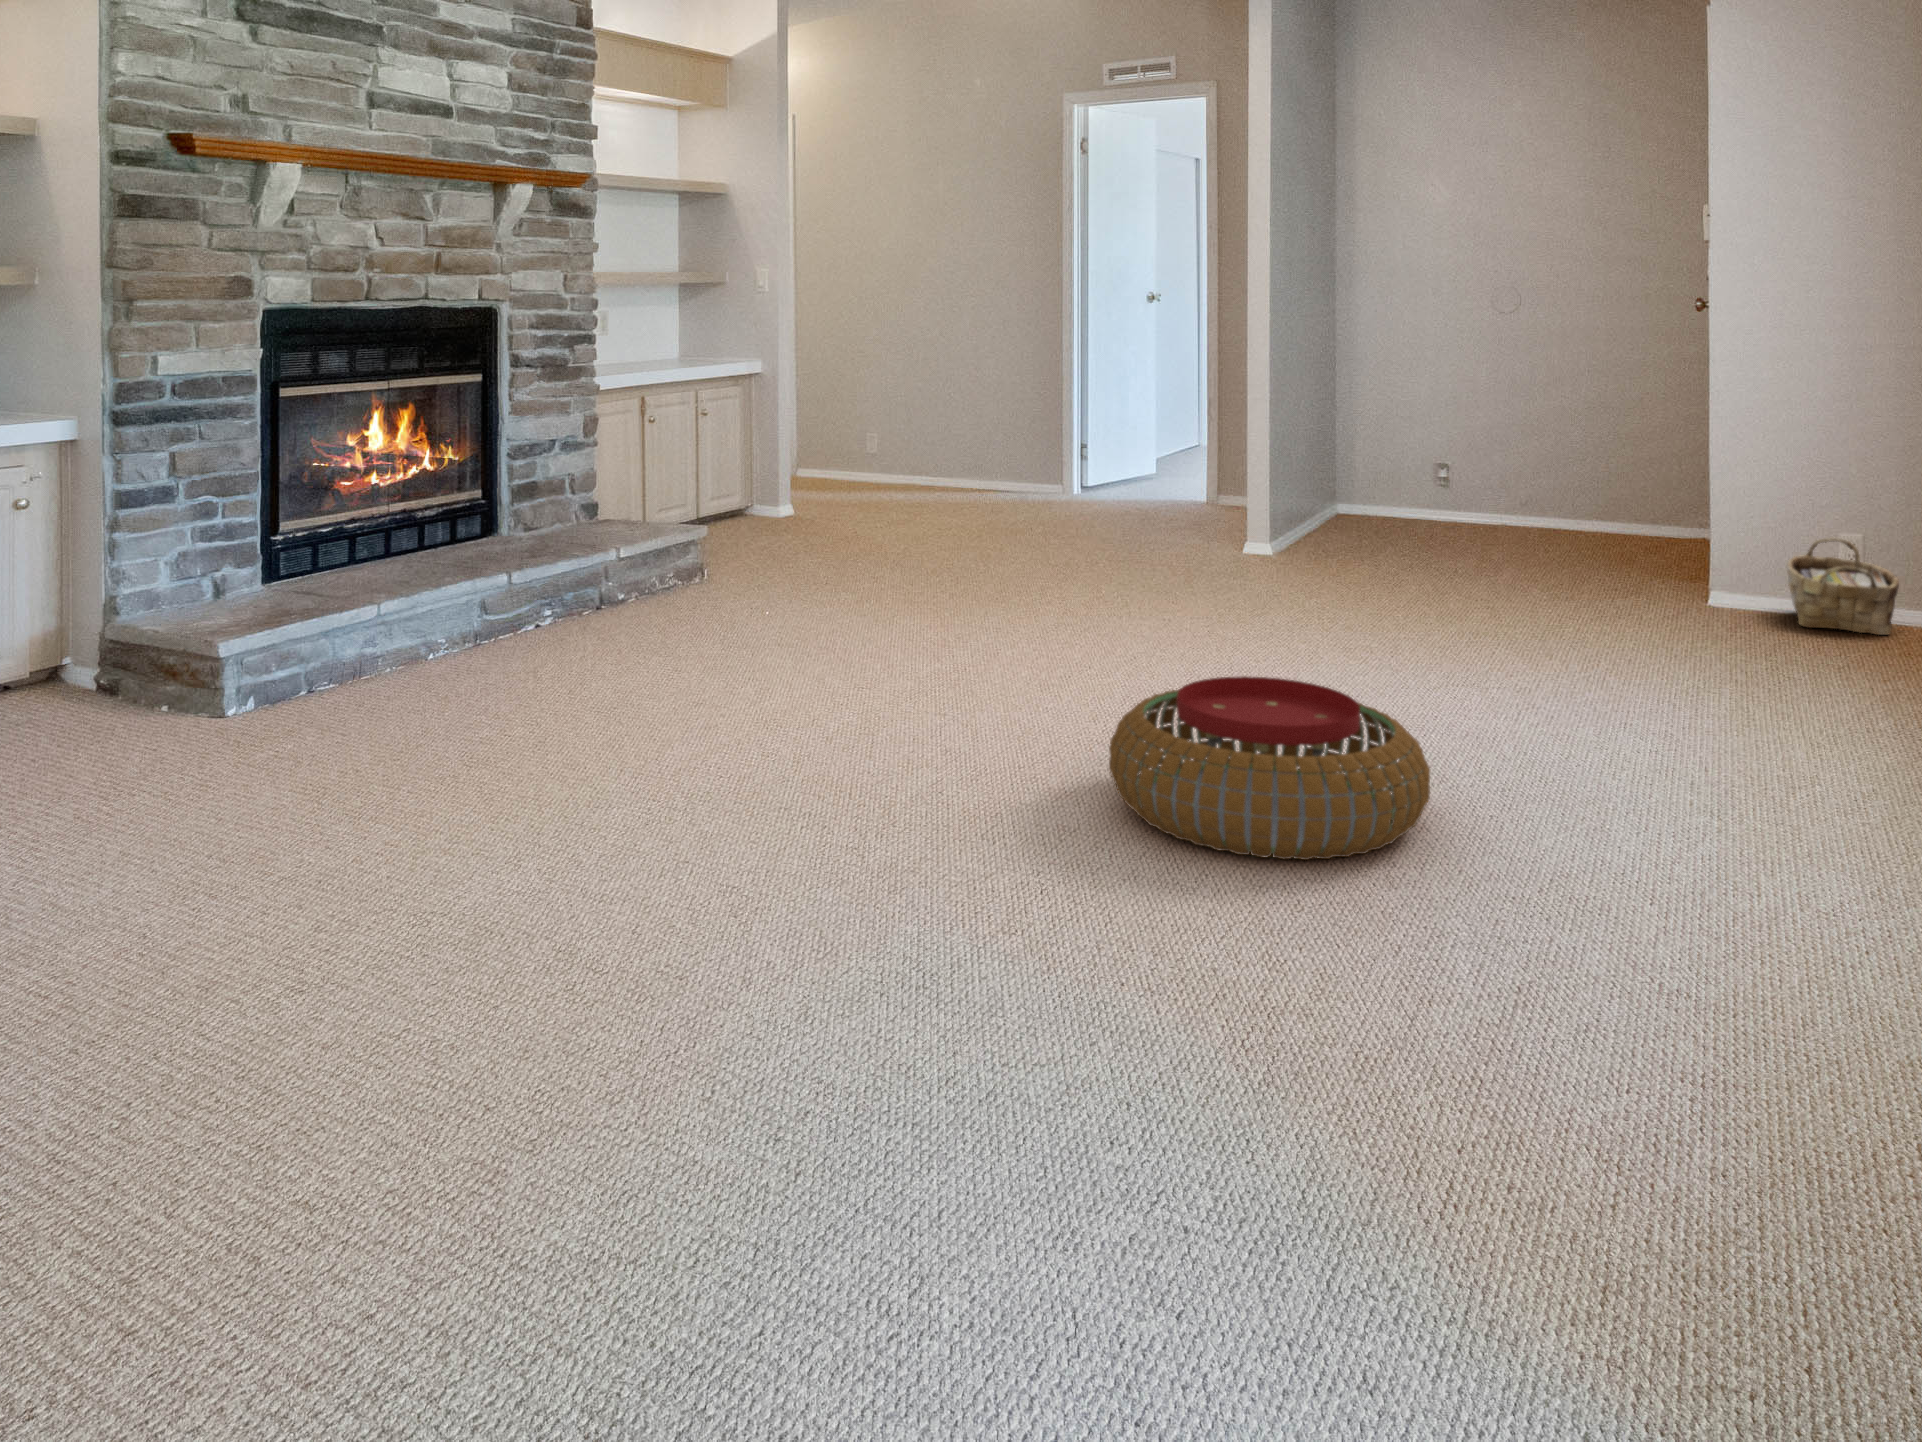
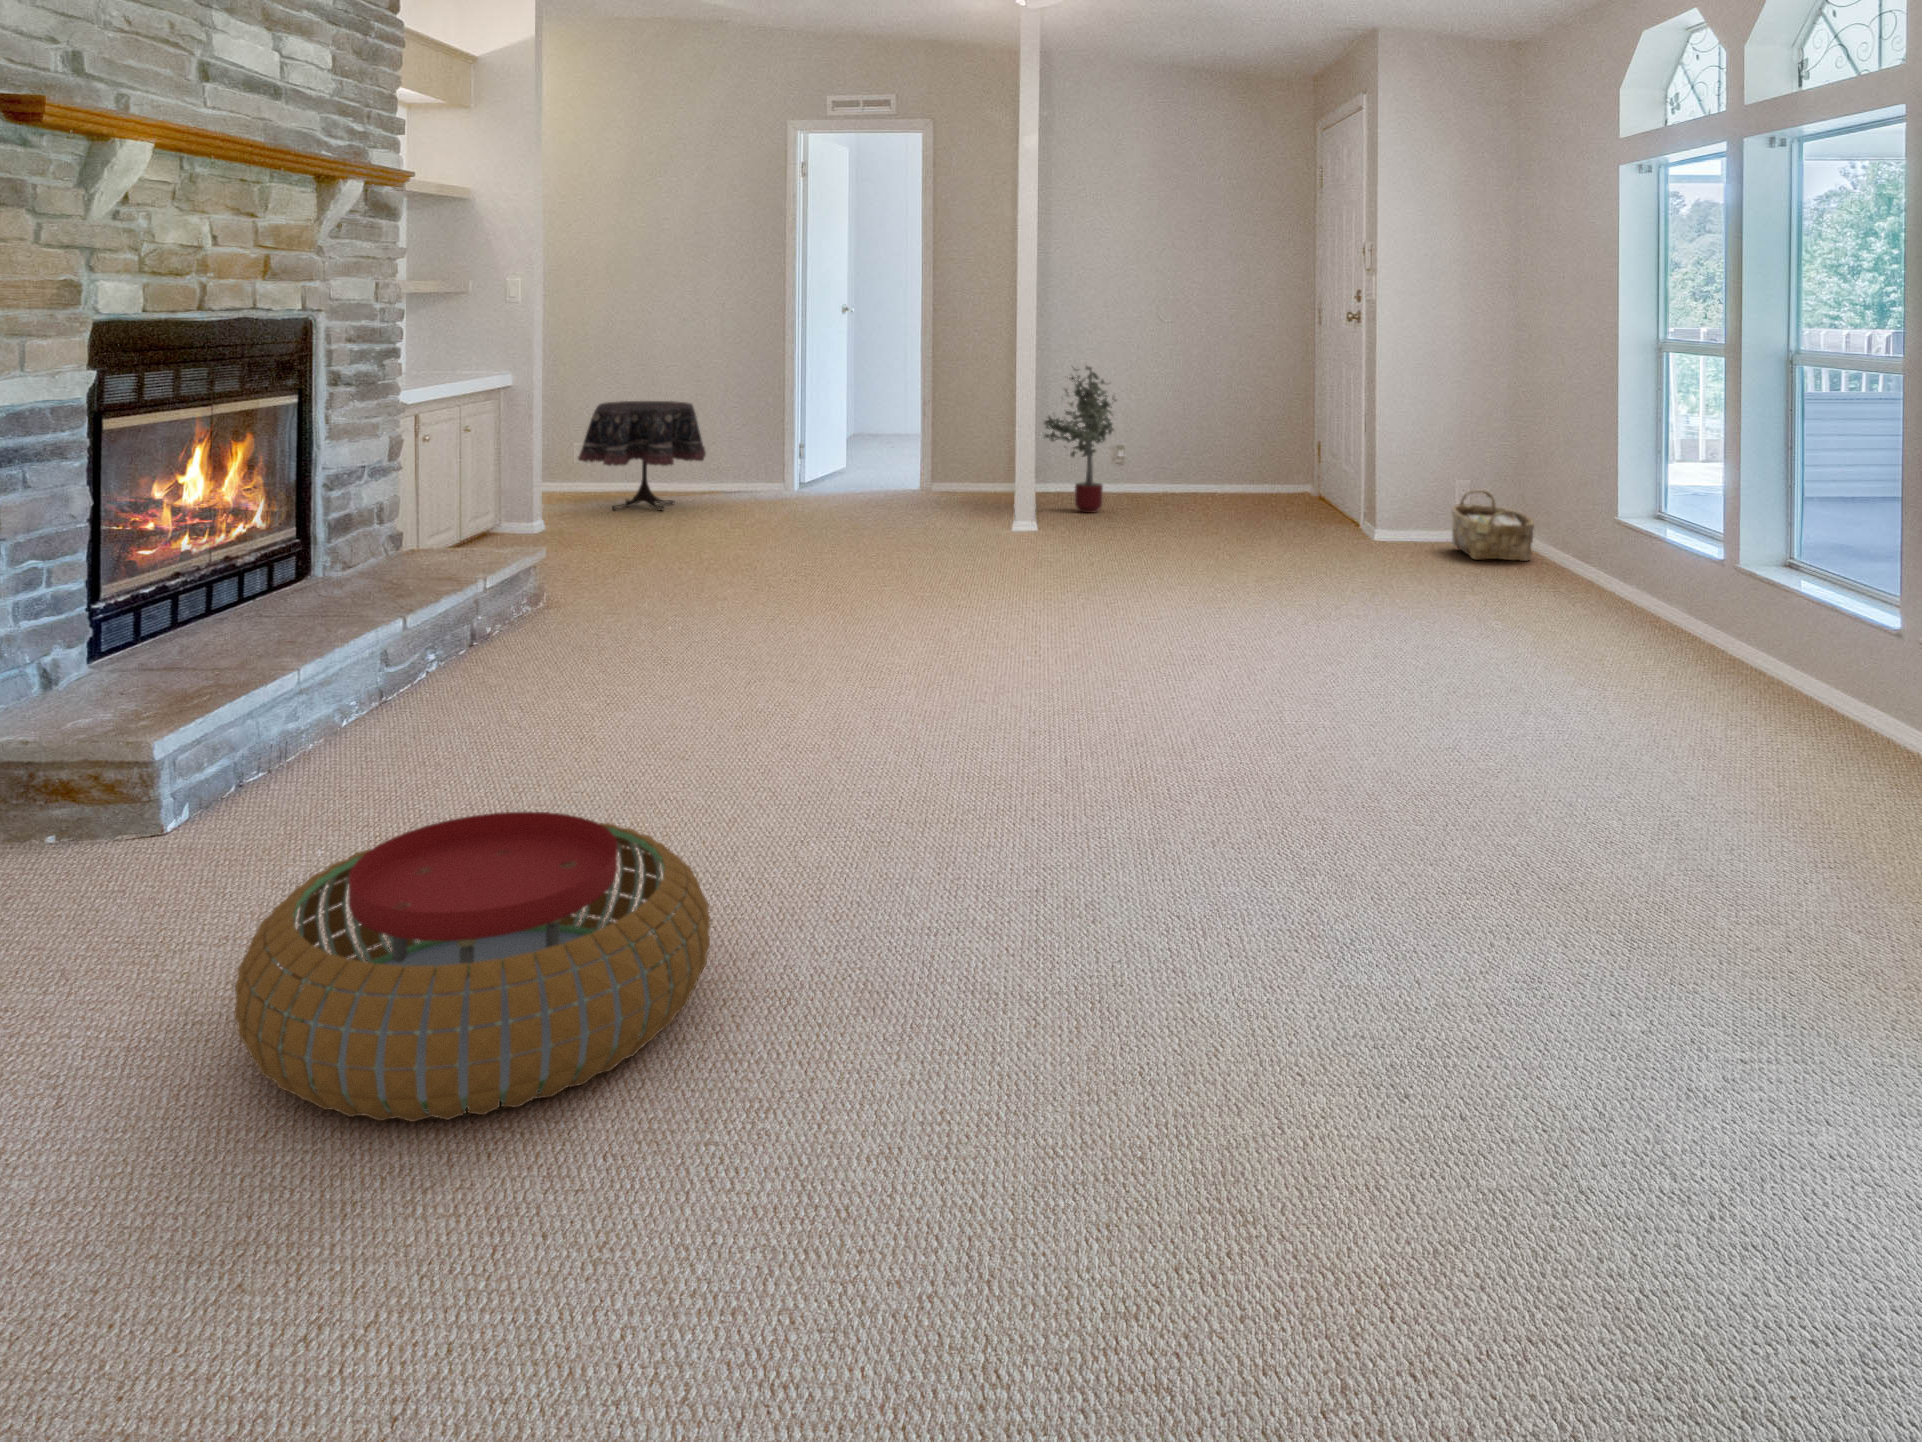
potted tree: none [1326,363,1416,534] -> present [1044,366,1117,513]
side table: none [852,389,979,501] -> present [578,401,706,511]
pouf: present [1109,676,1430,860] -> present [234,812,711,1122]

